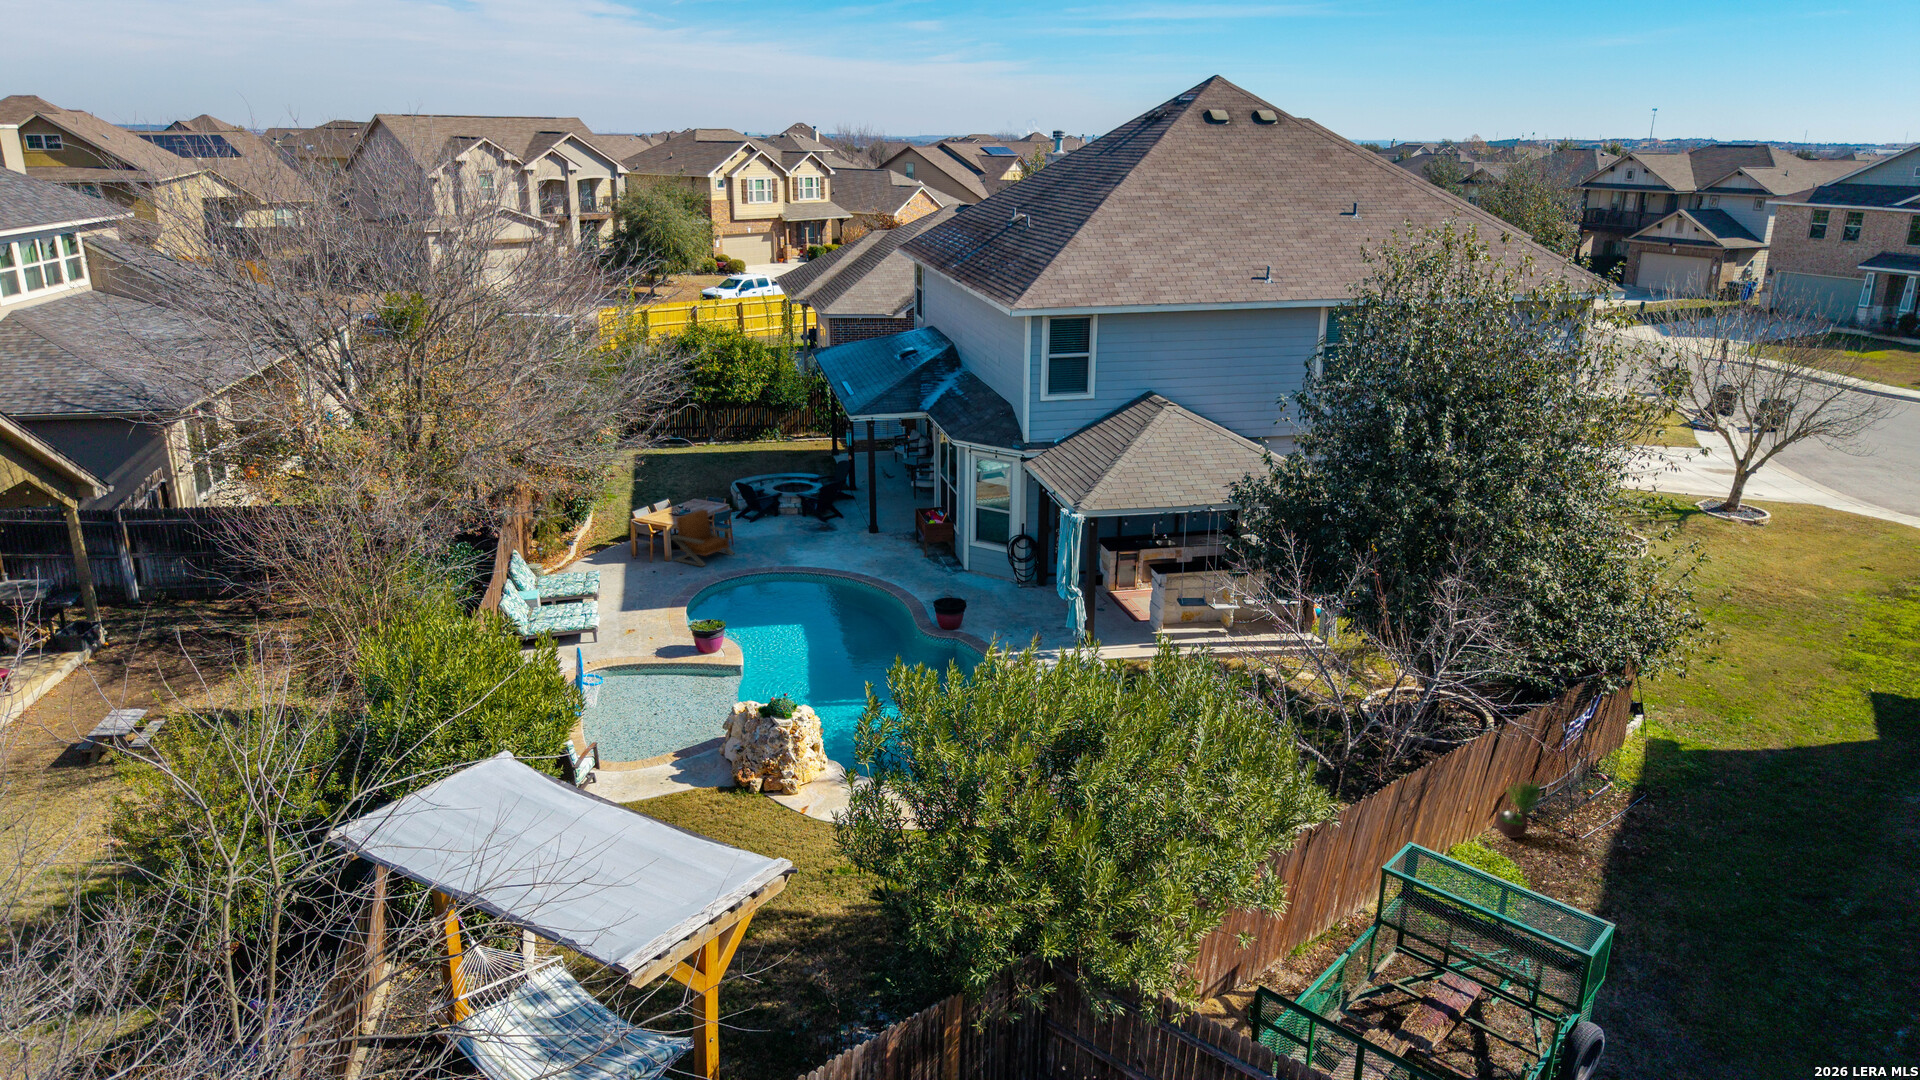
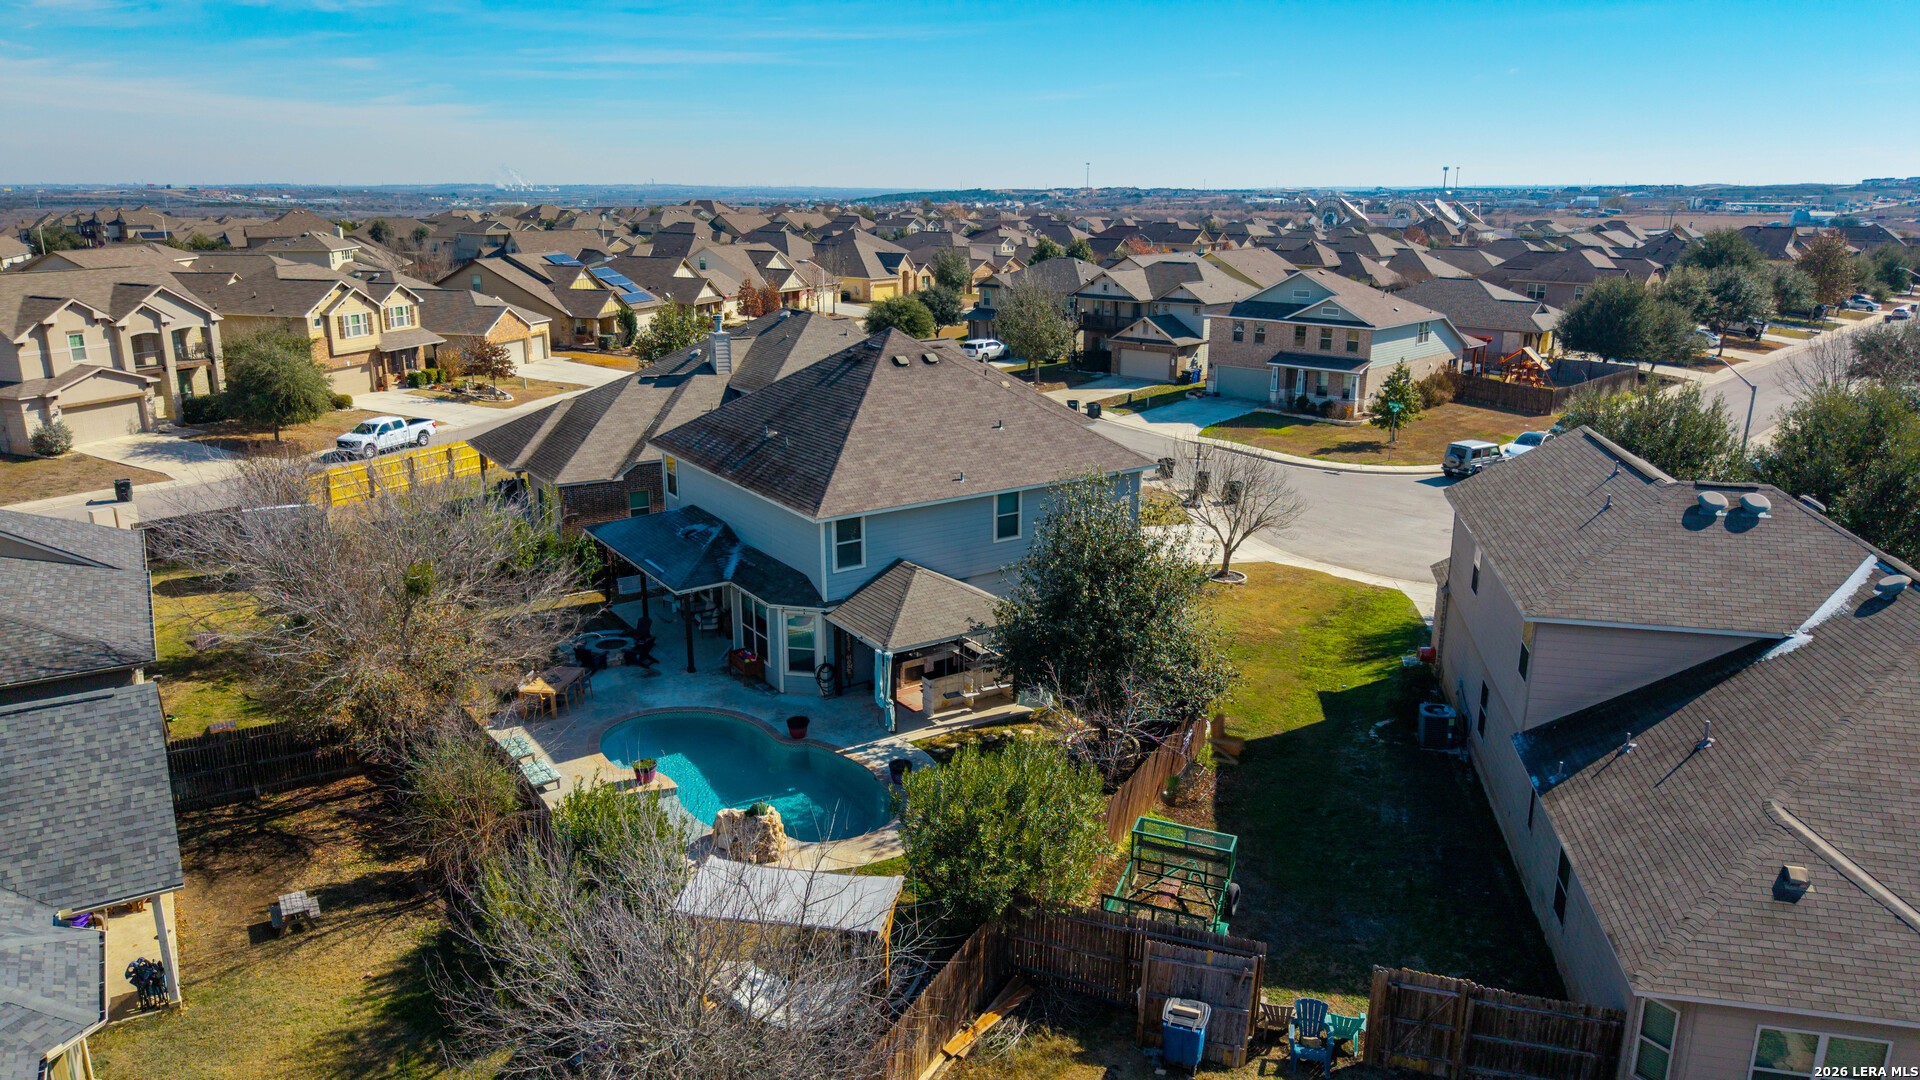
lounge chair: present [671,509,734,567] -> present [1206,713,1246,765]

